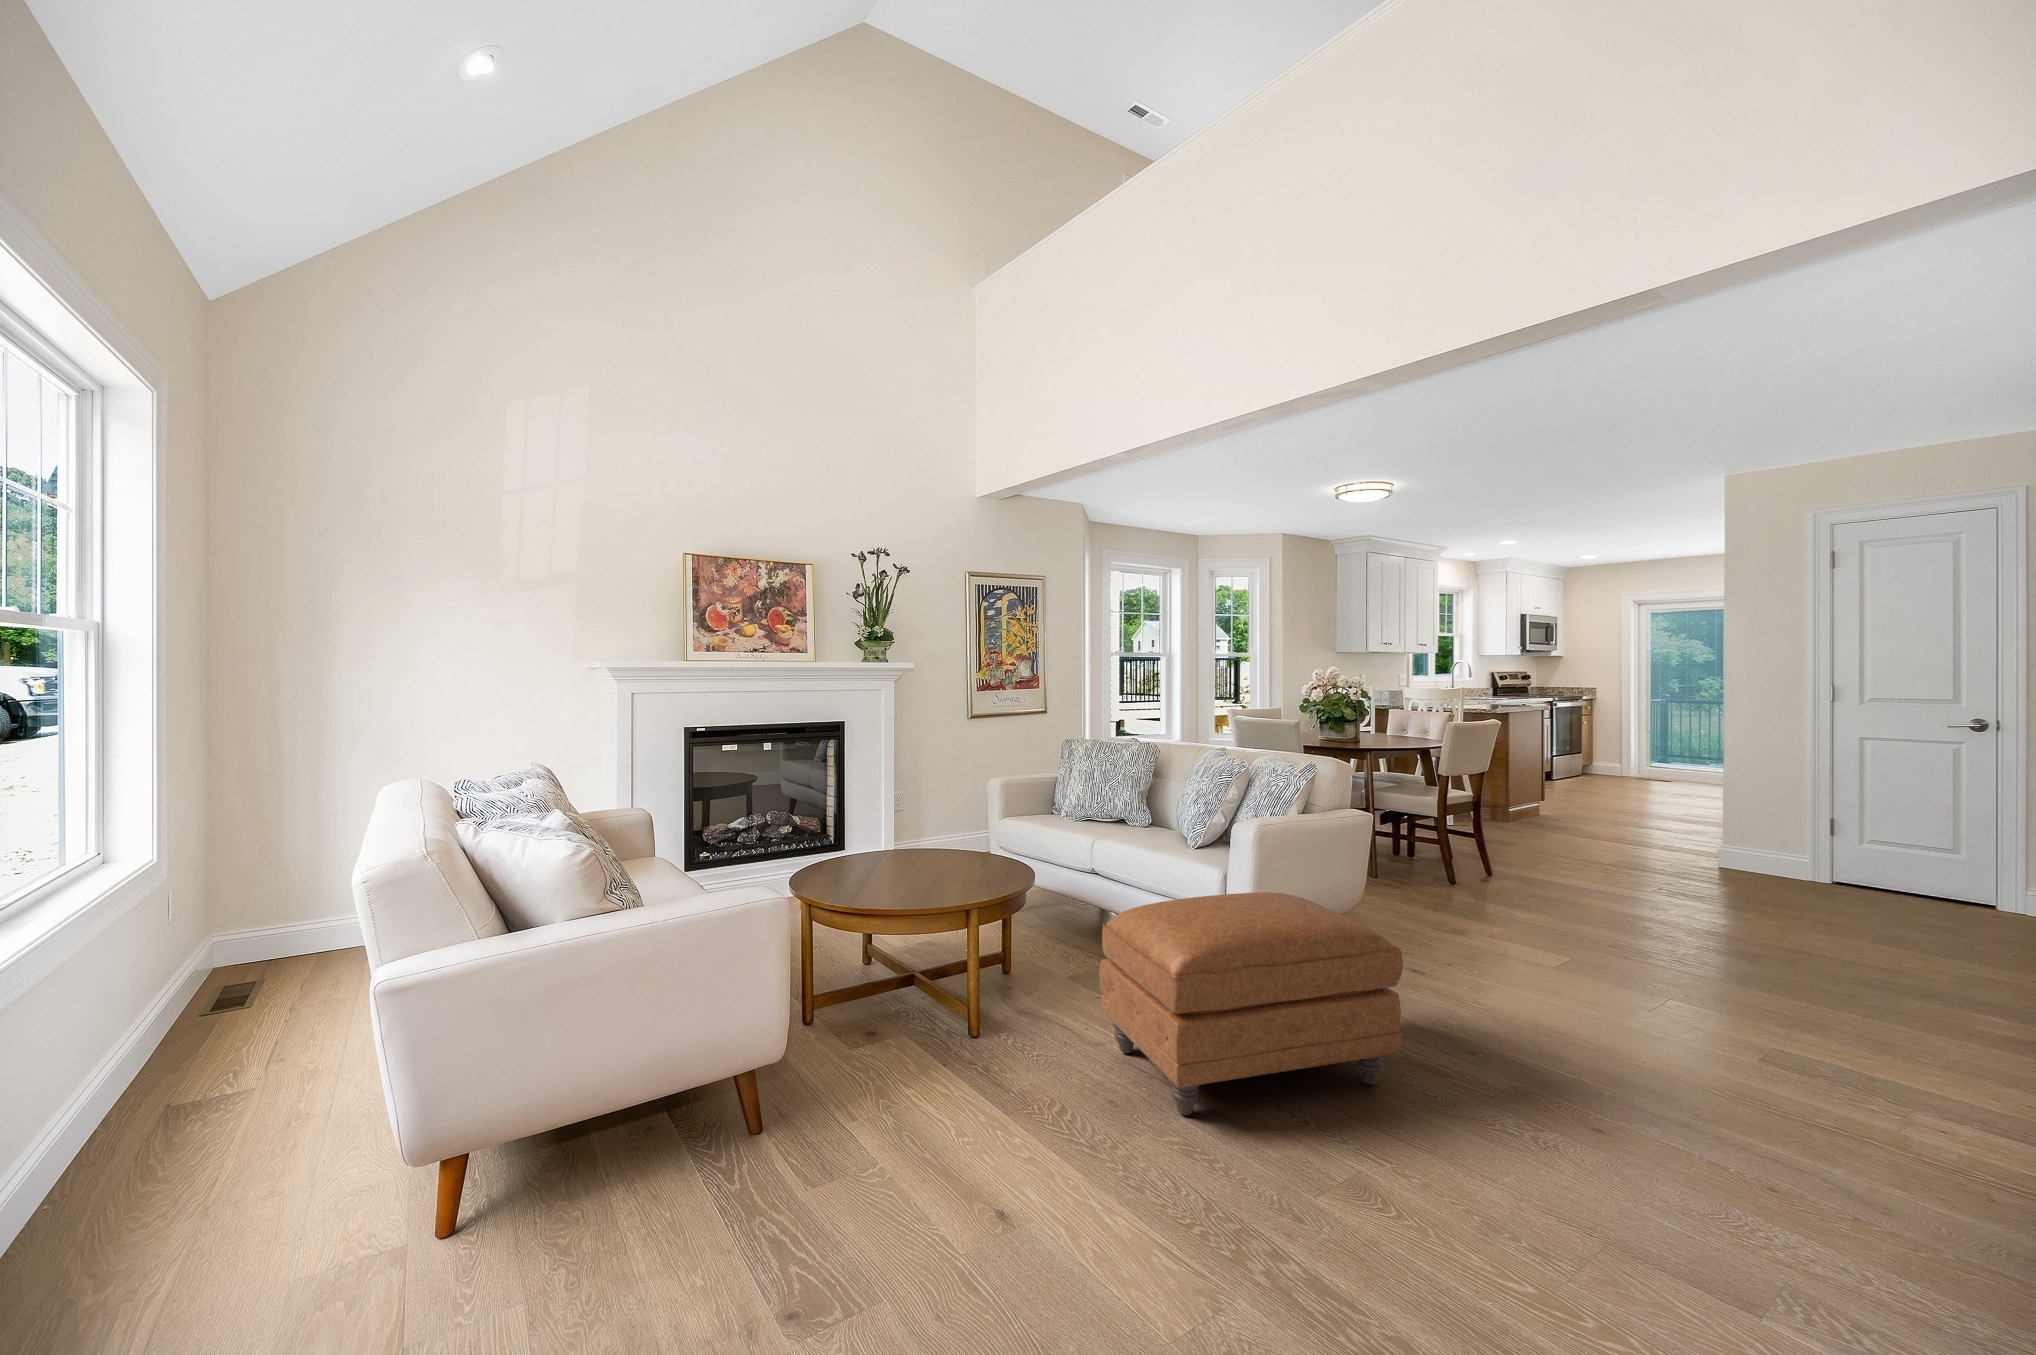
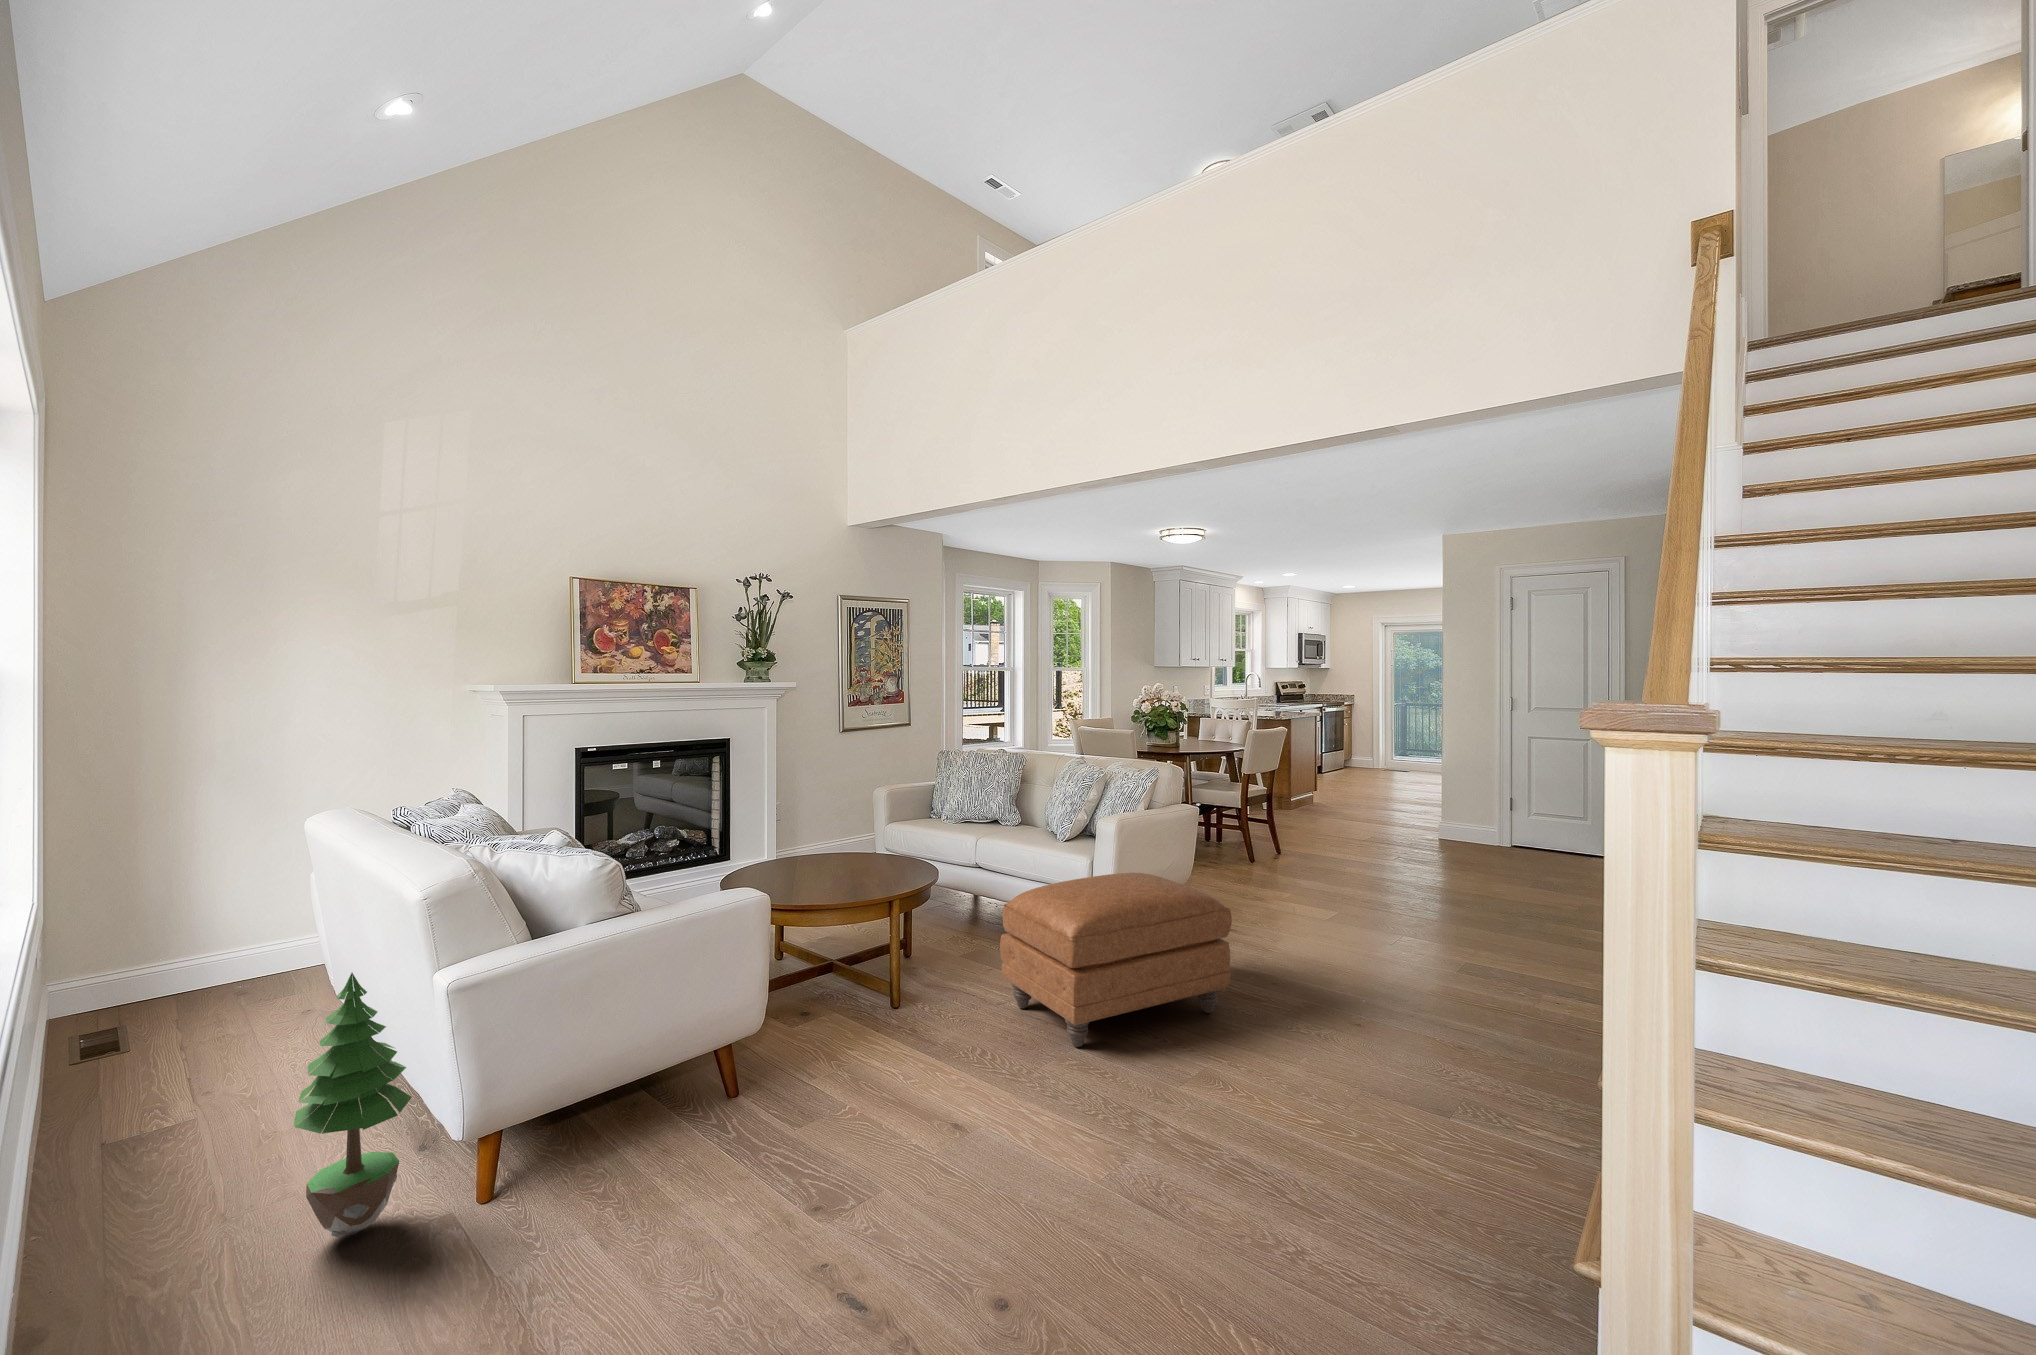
potted tree: none [226,962,365,1265] -> present [294,973,412,1237]

